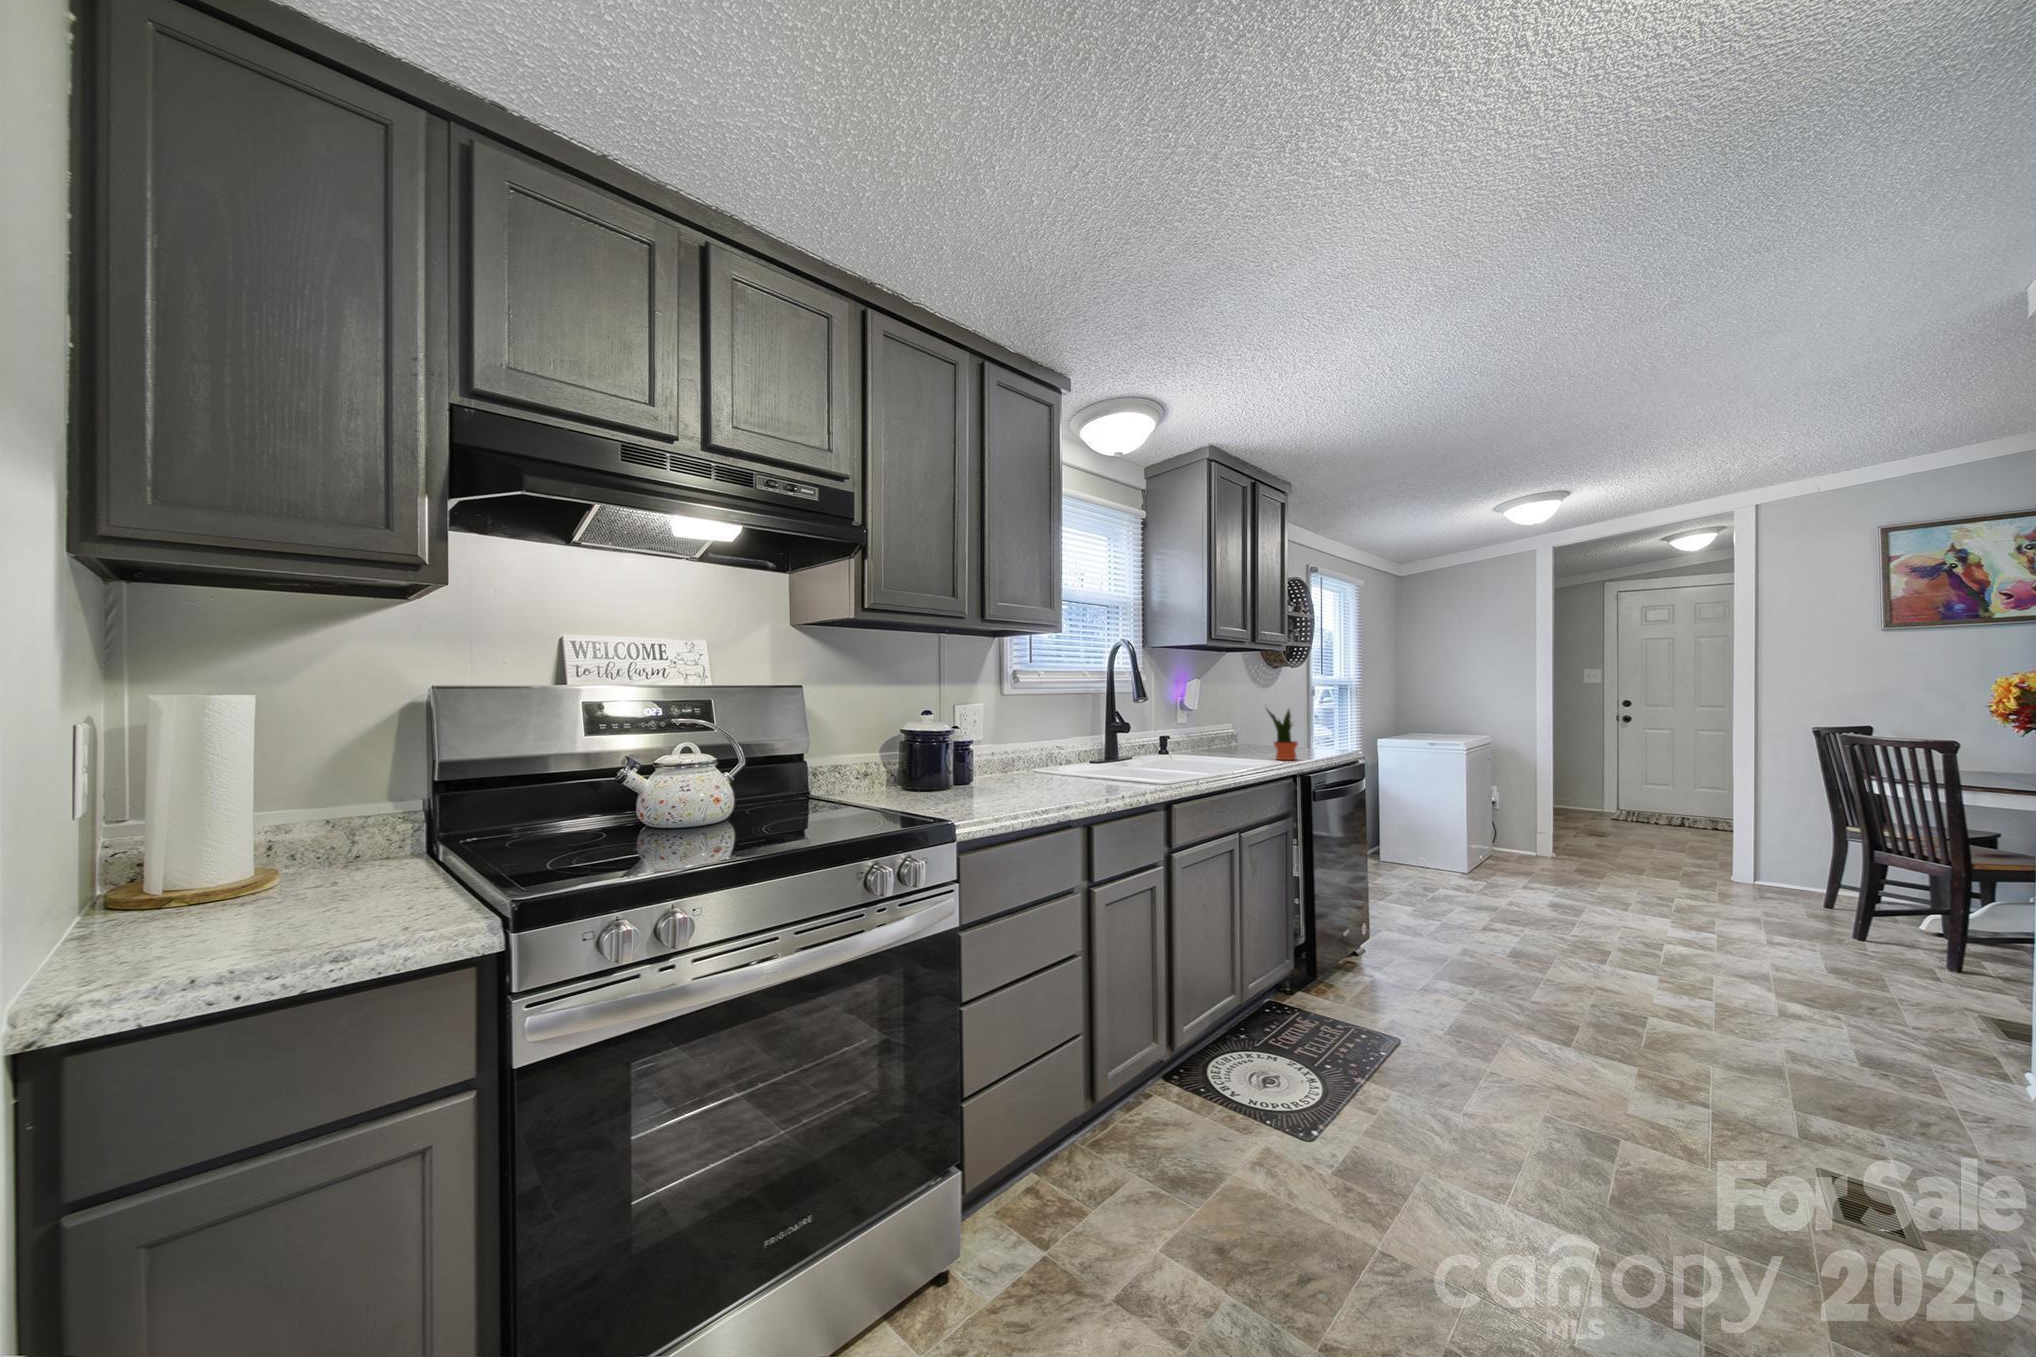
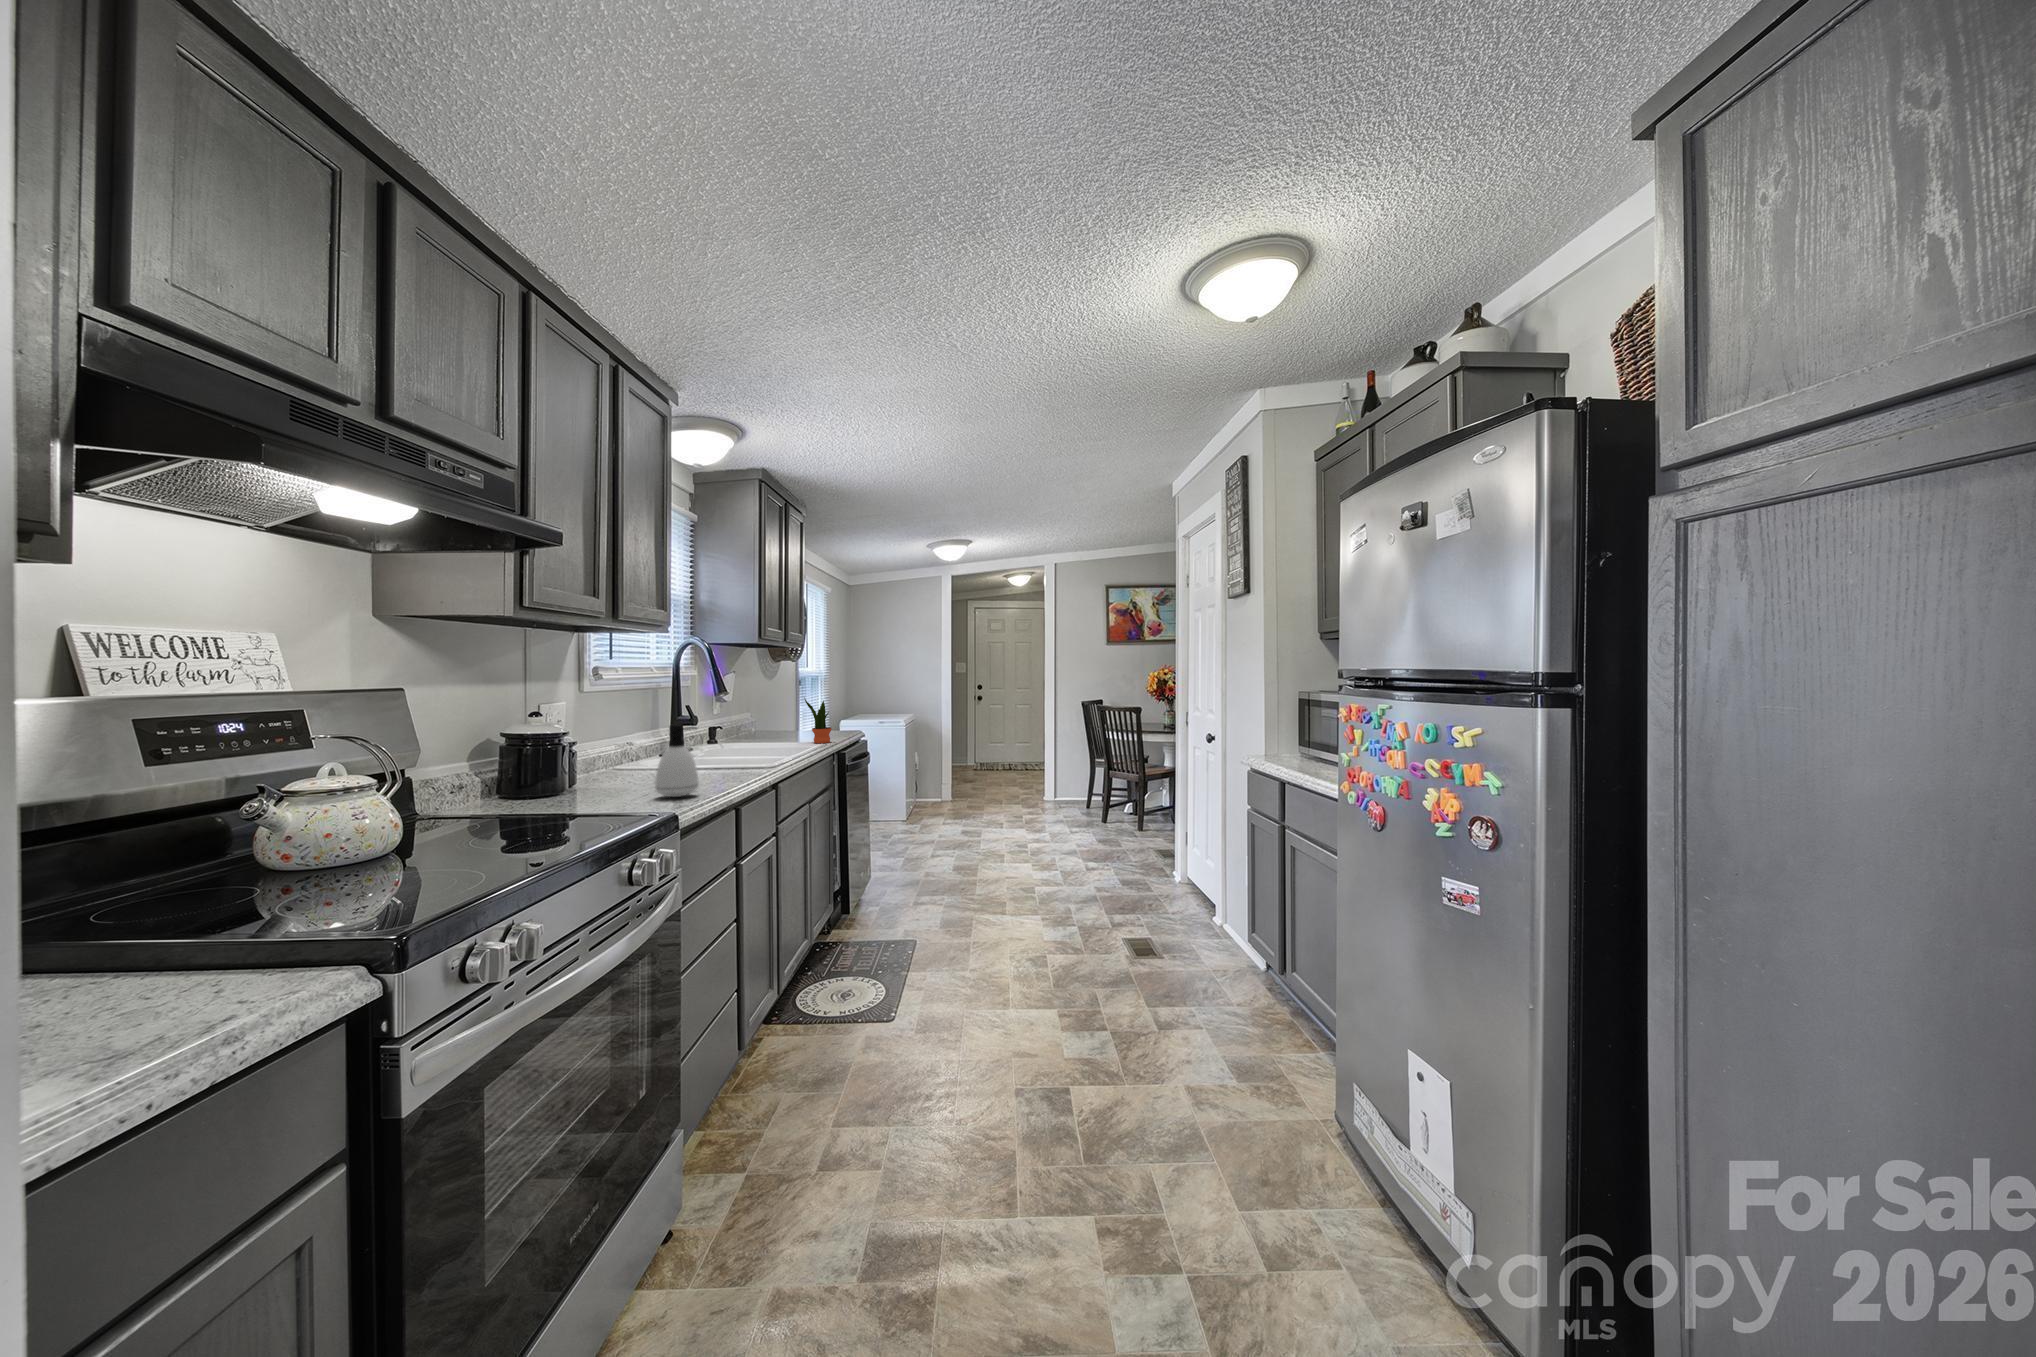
soap dispenser: none [1002,725,1043,802] -> present [655,724,699,797]

